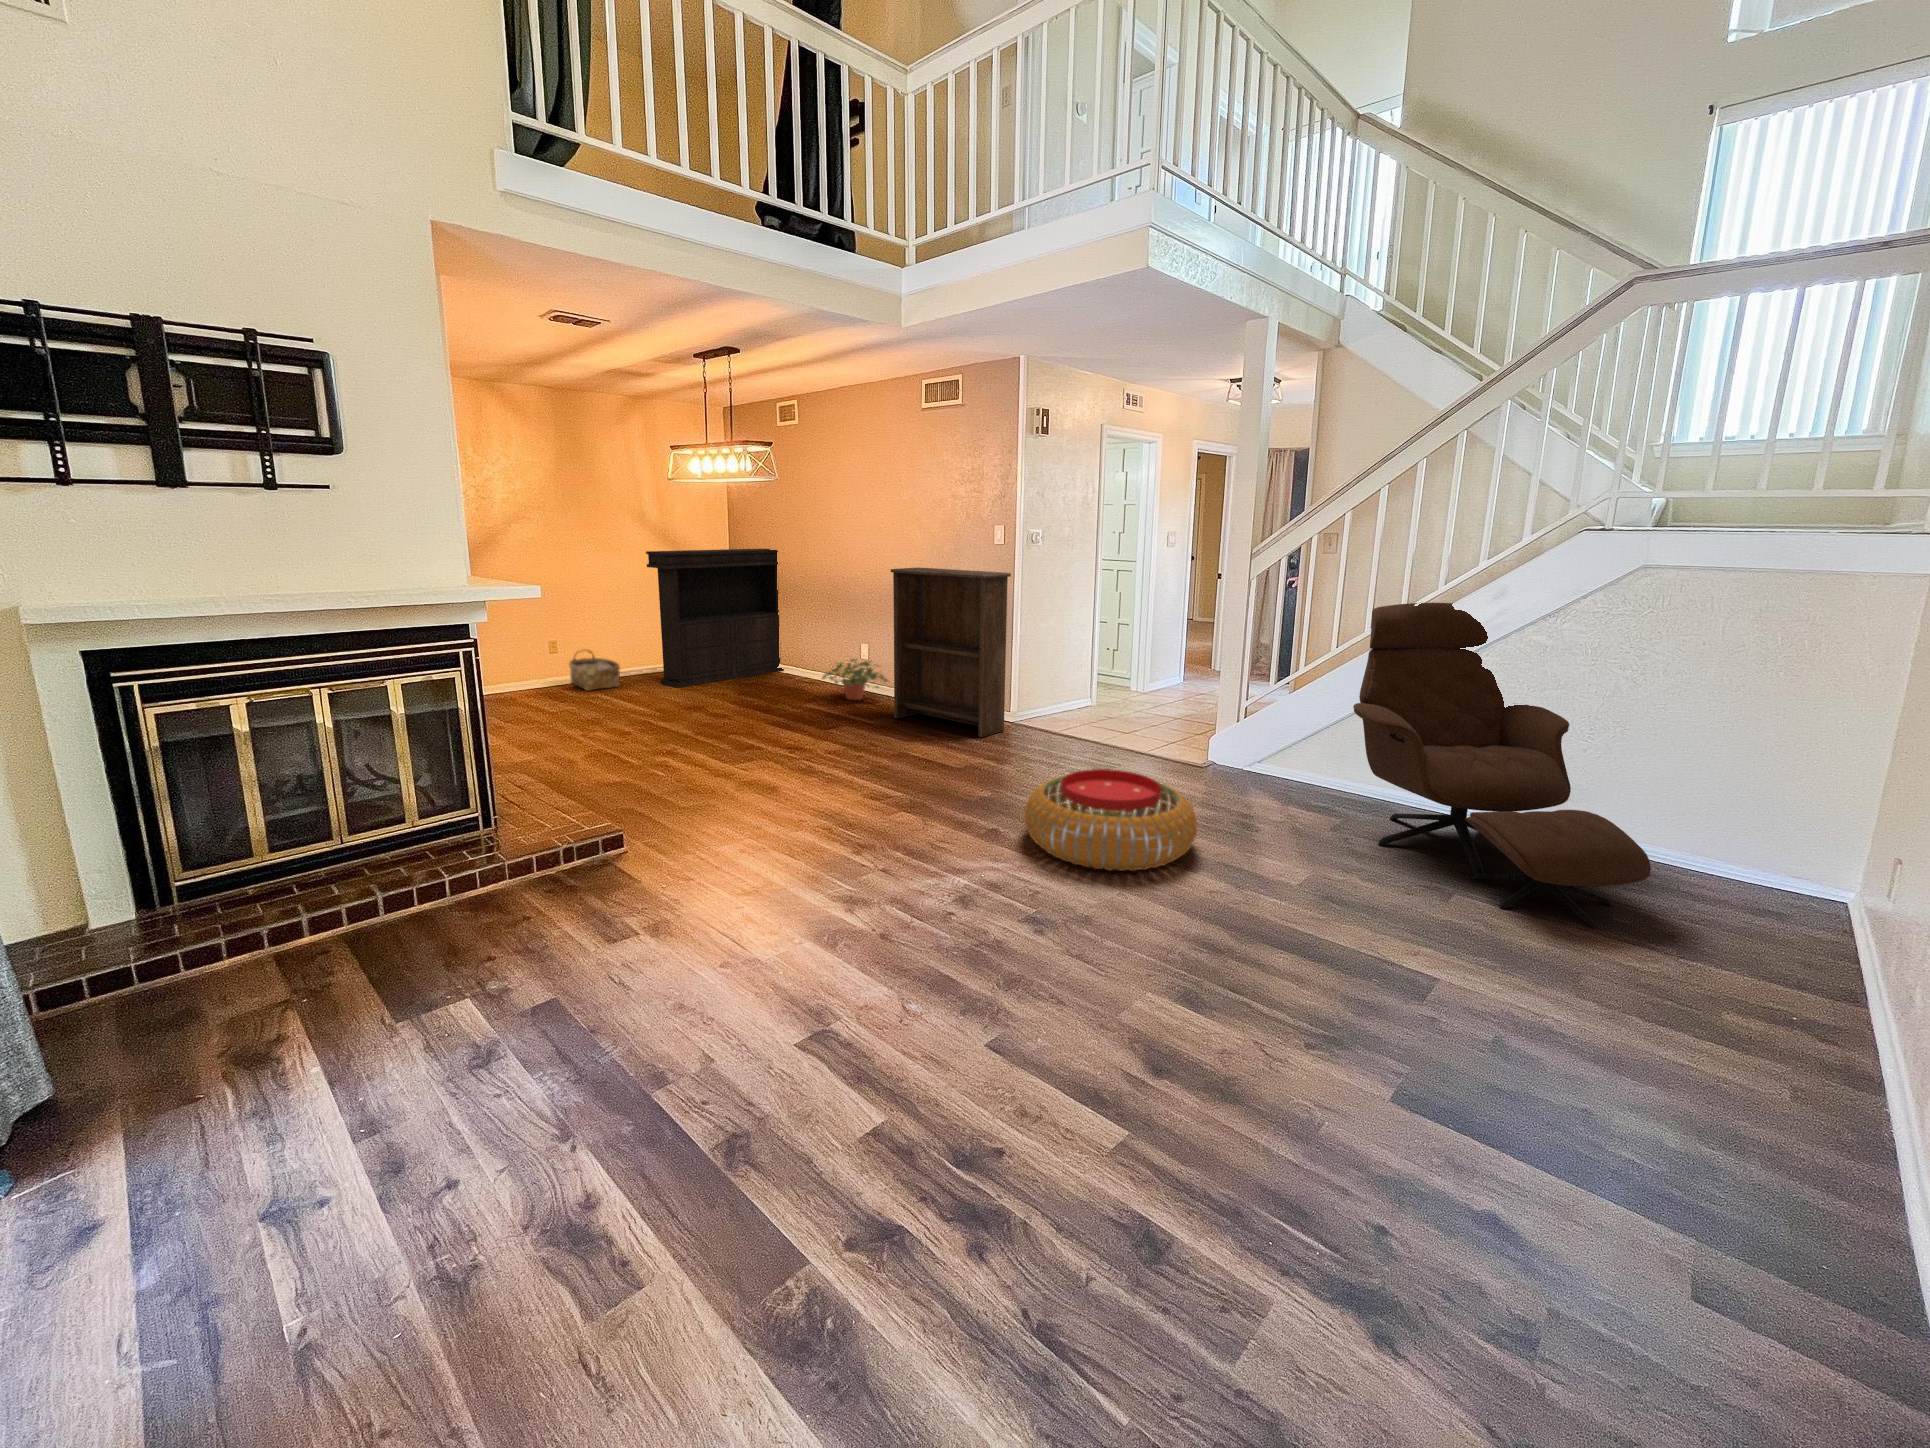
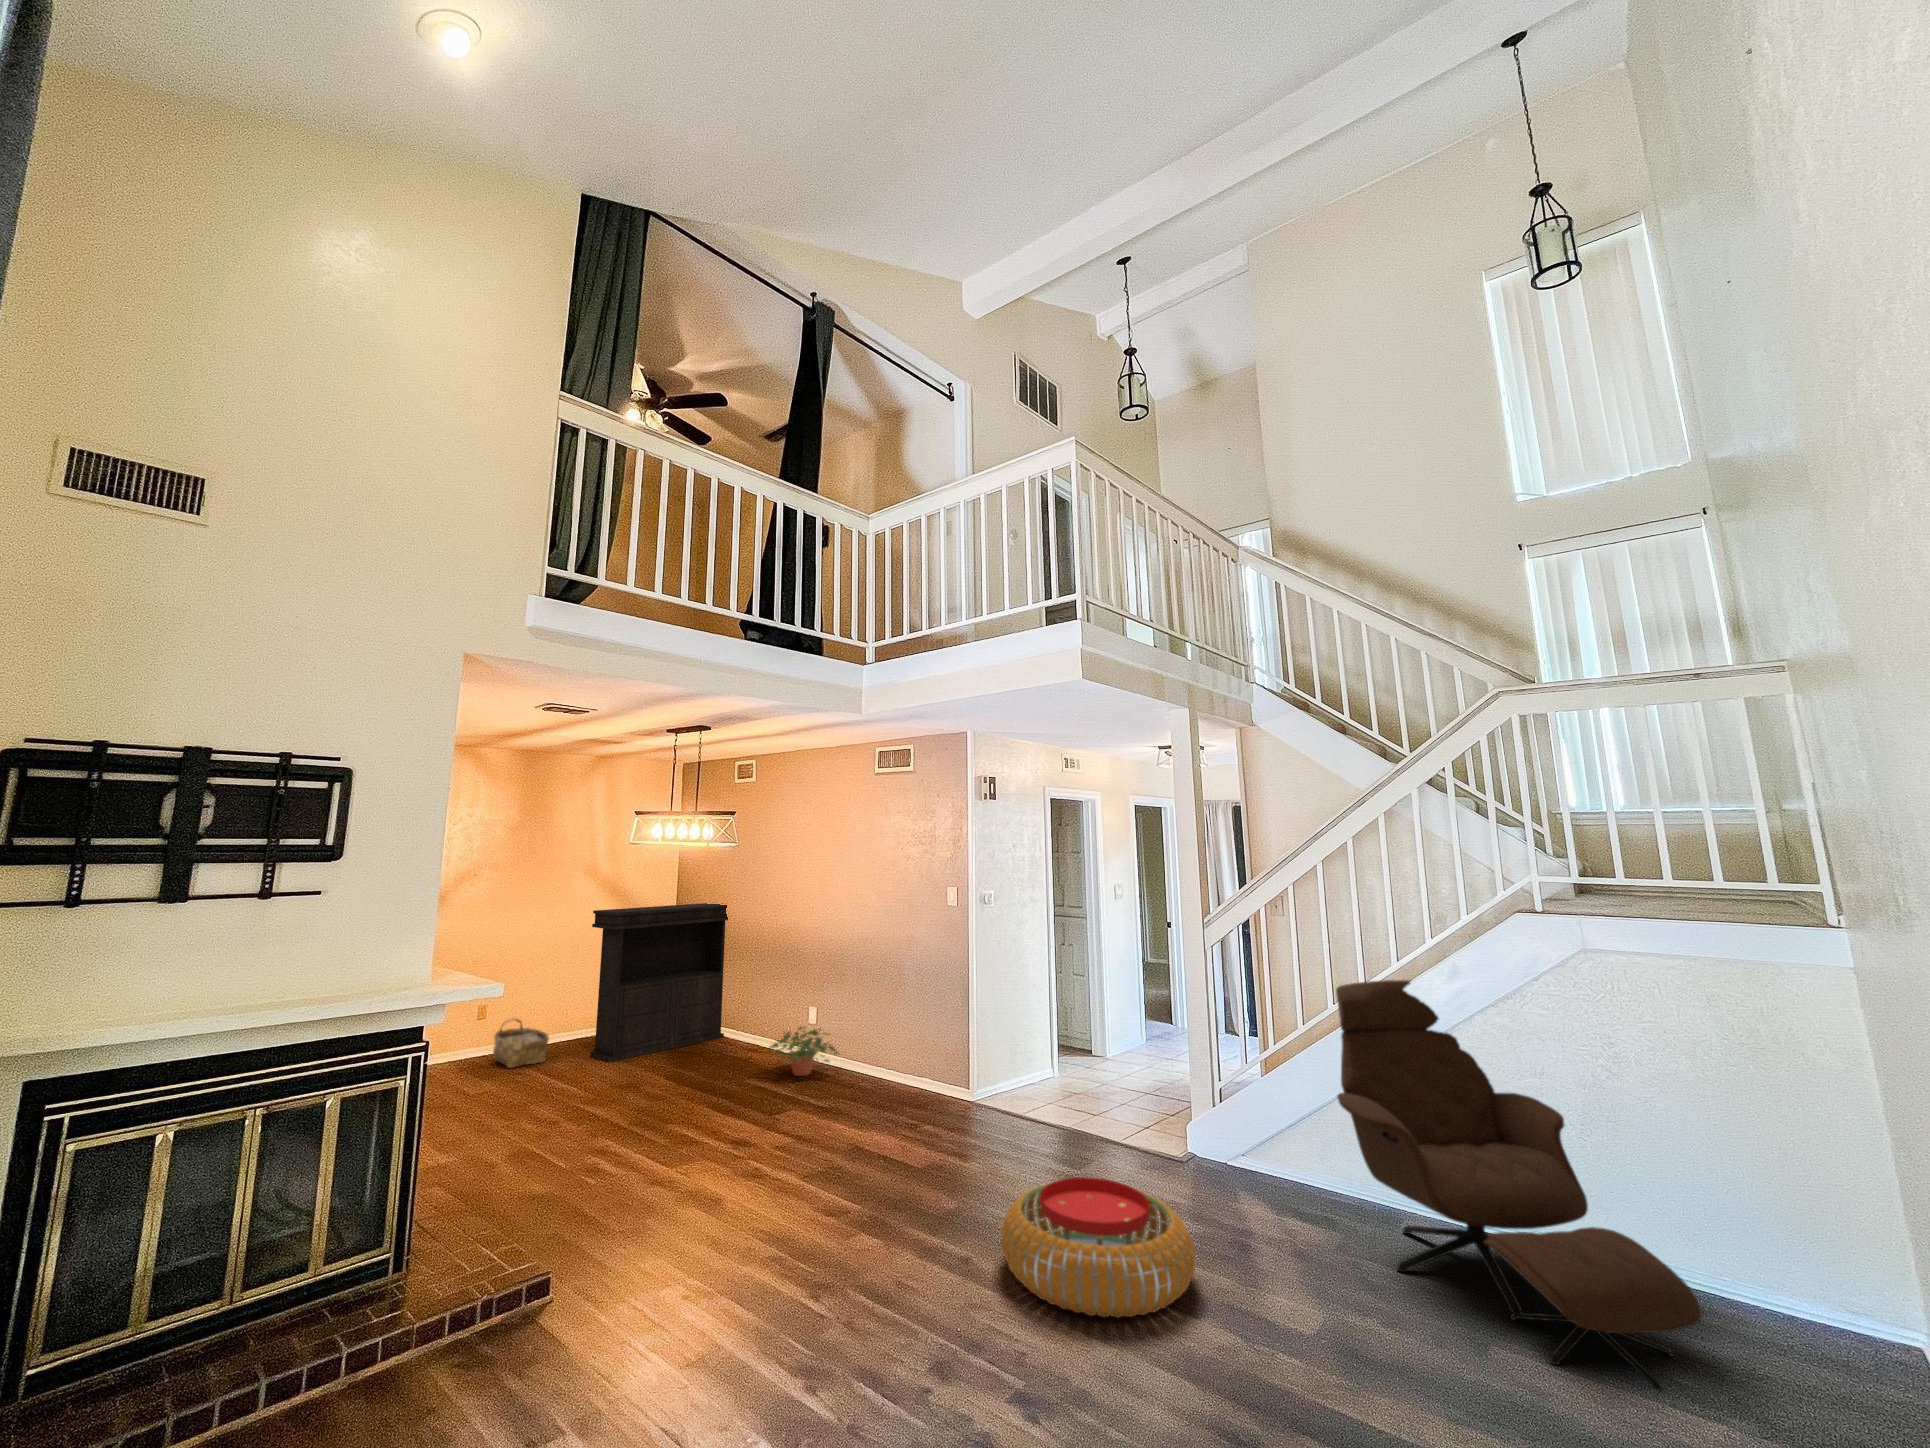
bookshelf: present [891,568,1011,737] -> none [845,930,968,1125]

